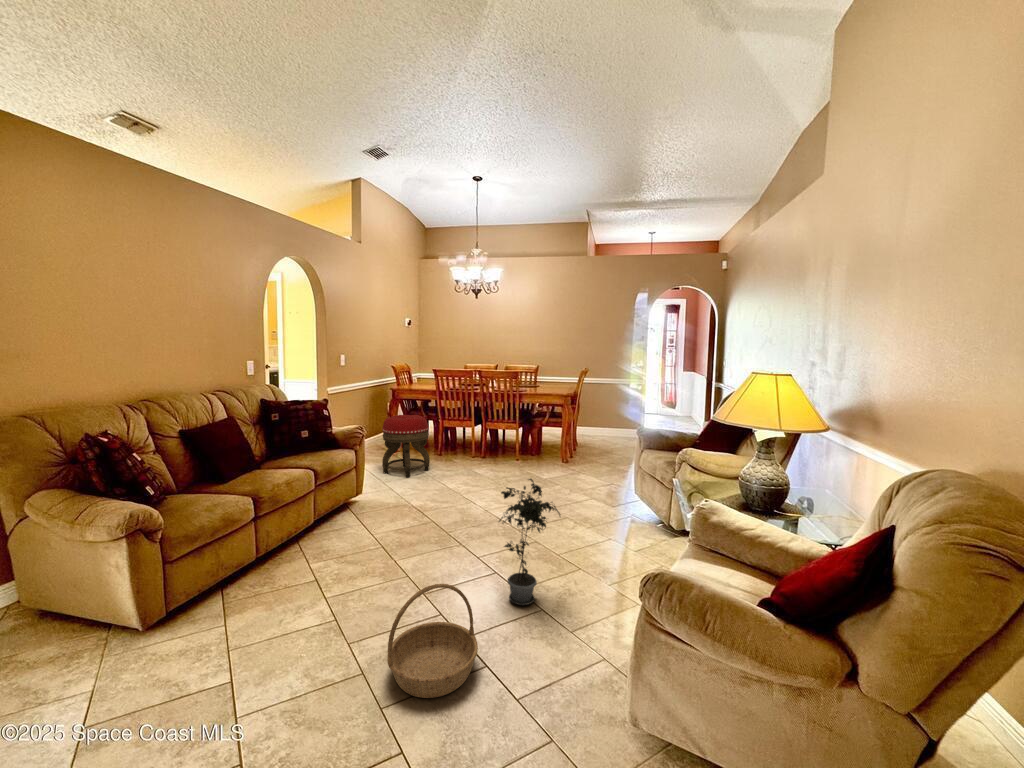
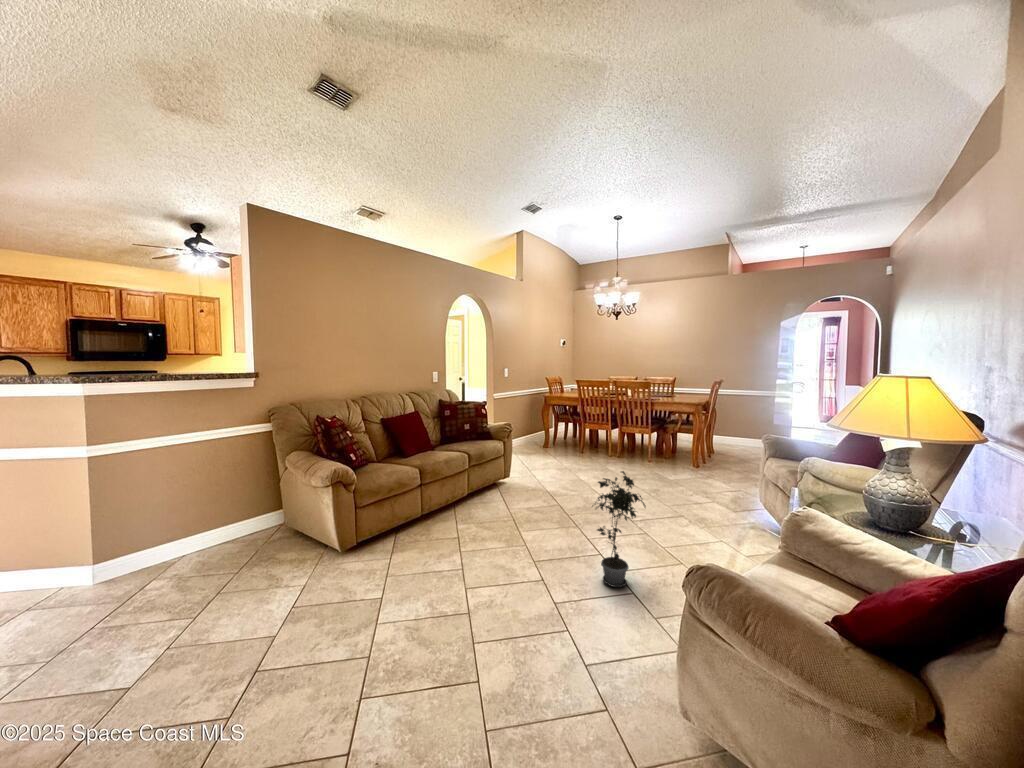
footstool: present [382,415,430,478] -> none [530,417,568,469]
basket: present [387,584,478,698] -> none [481,549,557,644]

